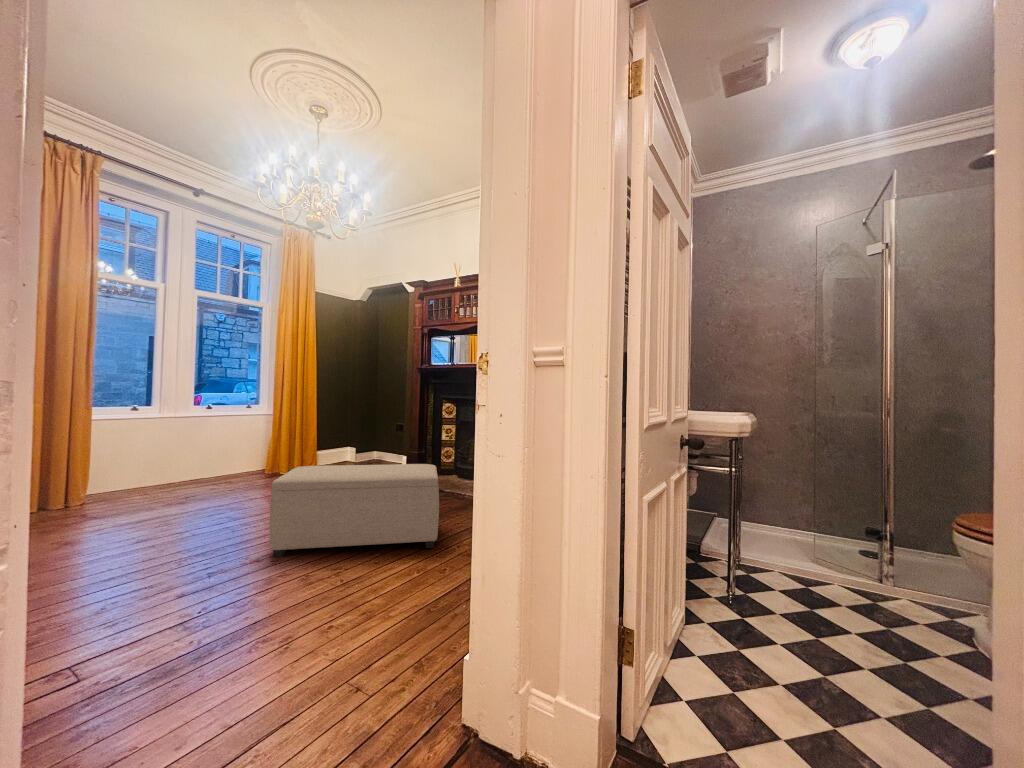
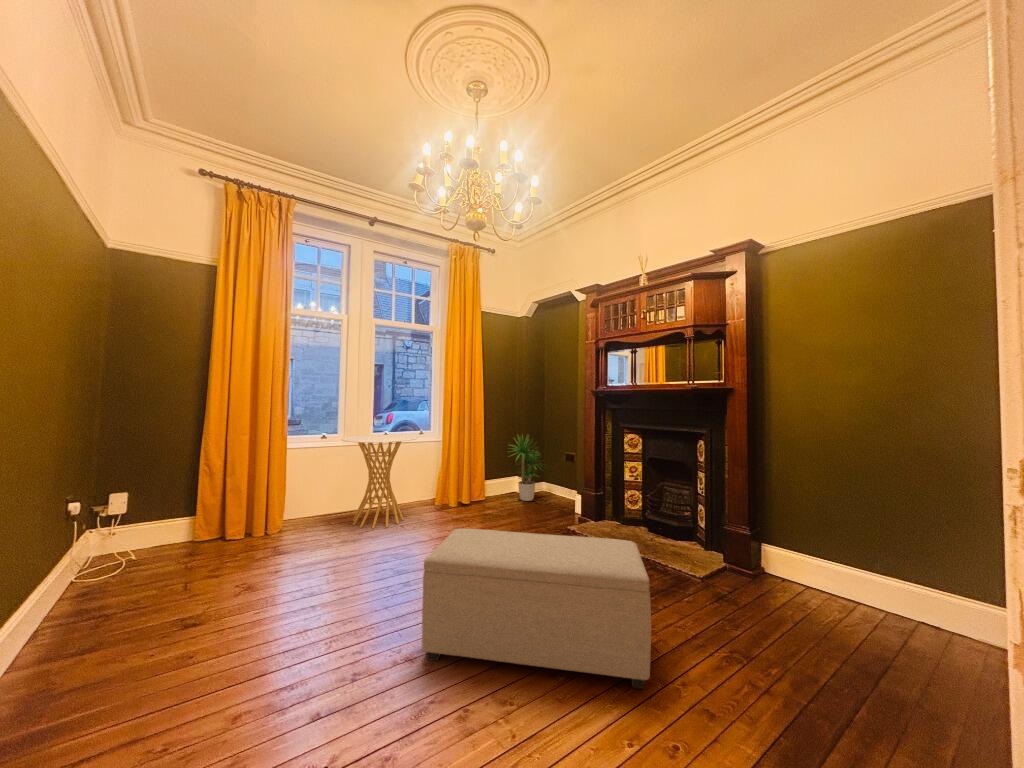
potted plant: none [338,406,378,466] -> present [510,435,541,501]
side table: none [160,407,249,494] -> present [341,435,417,528]

